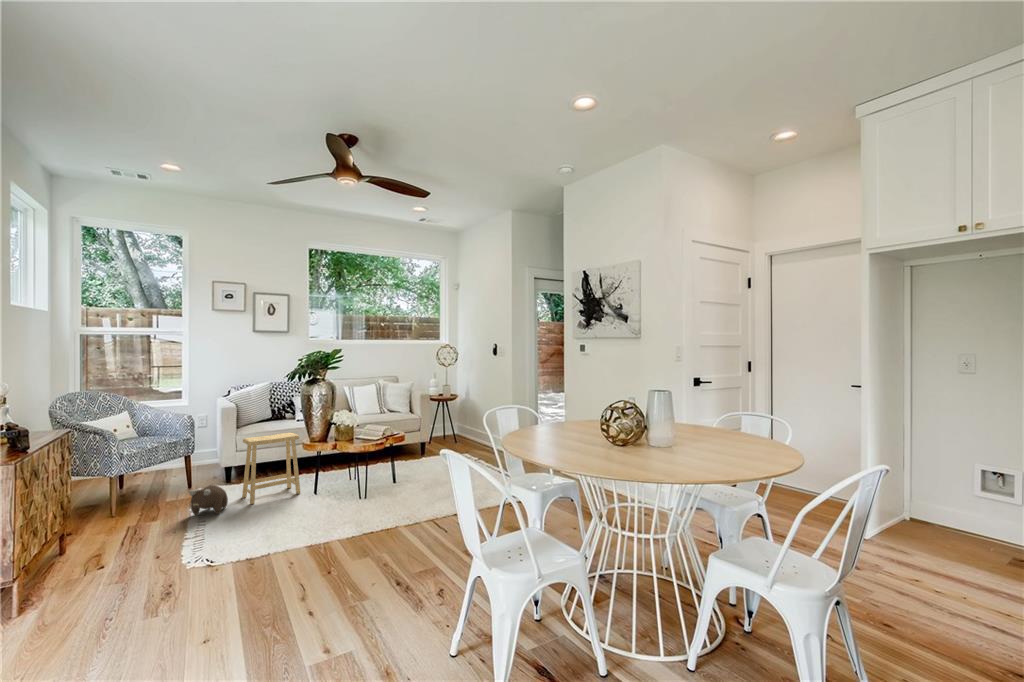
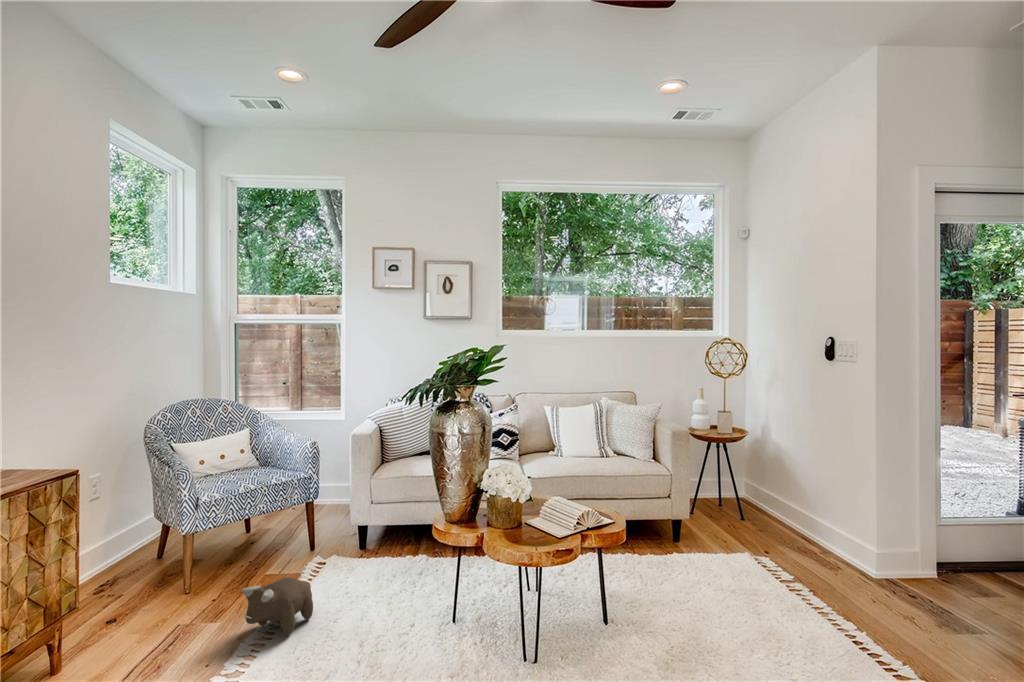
footstool: present [242,432,301,504] -> none [347,491,433,619]

